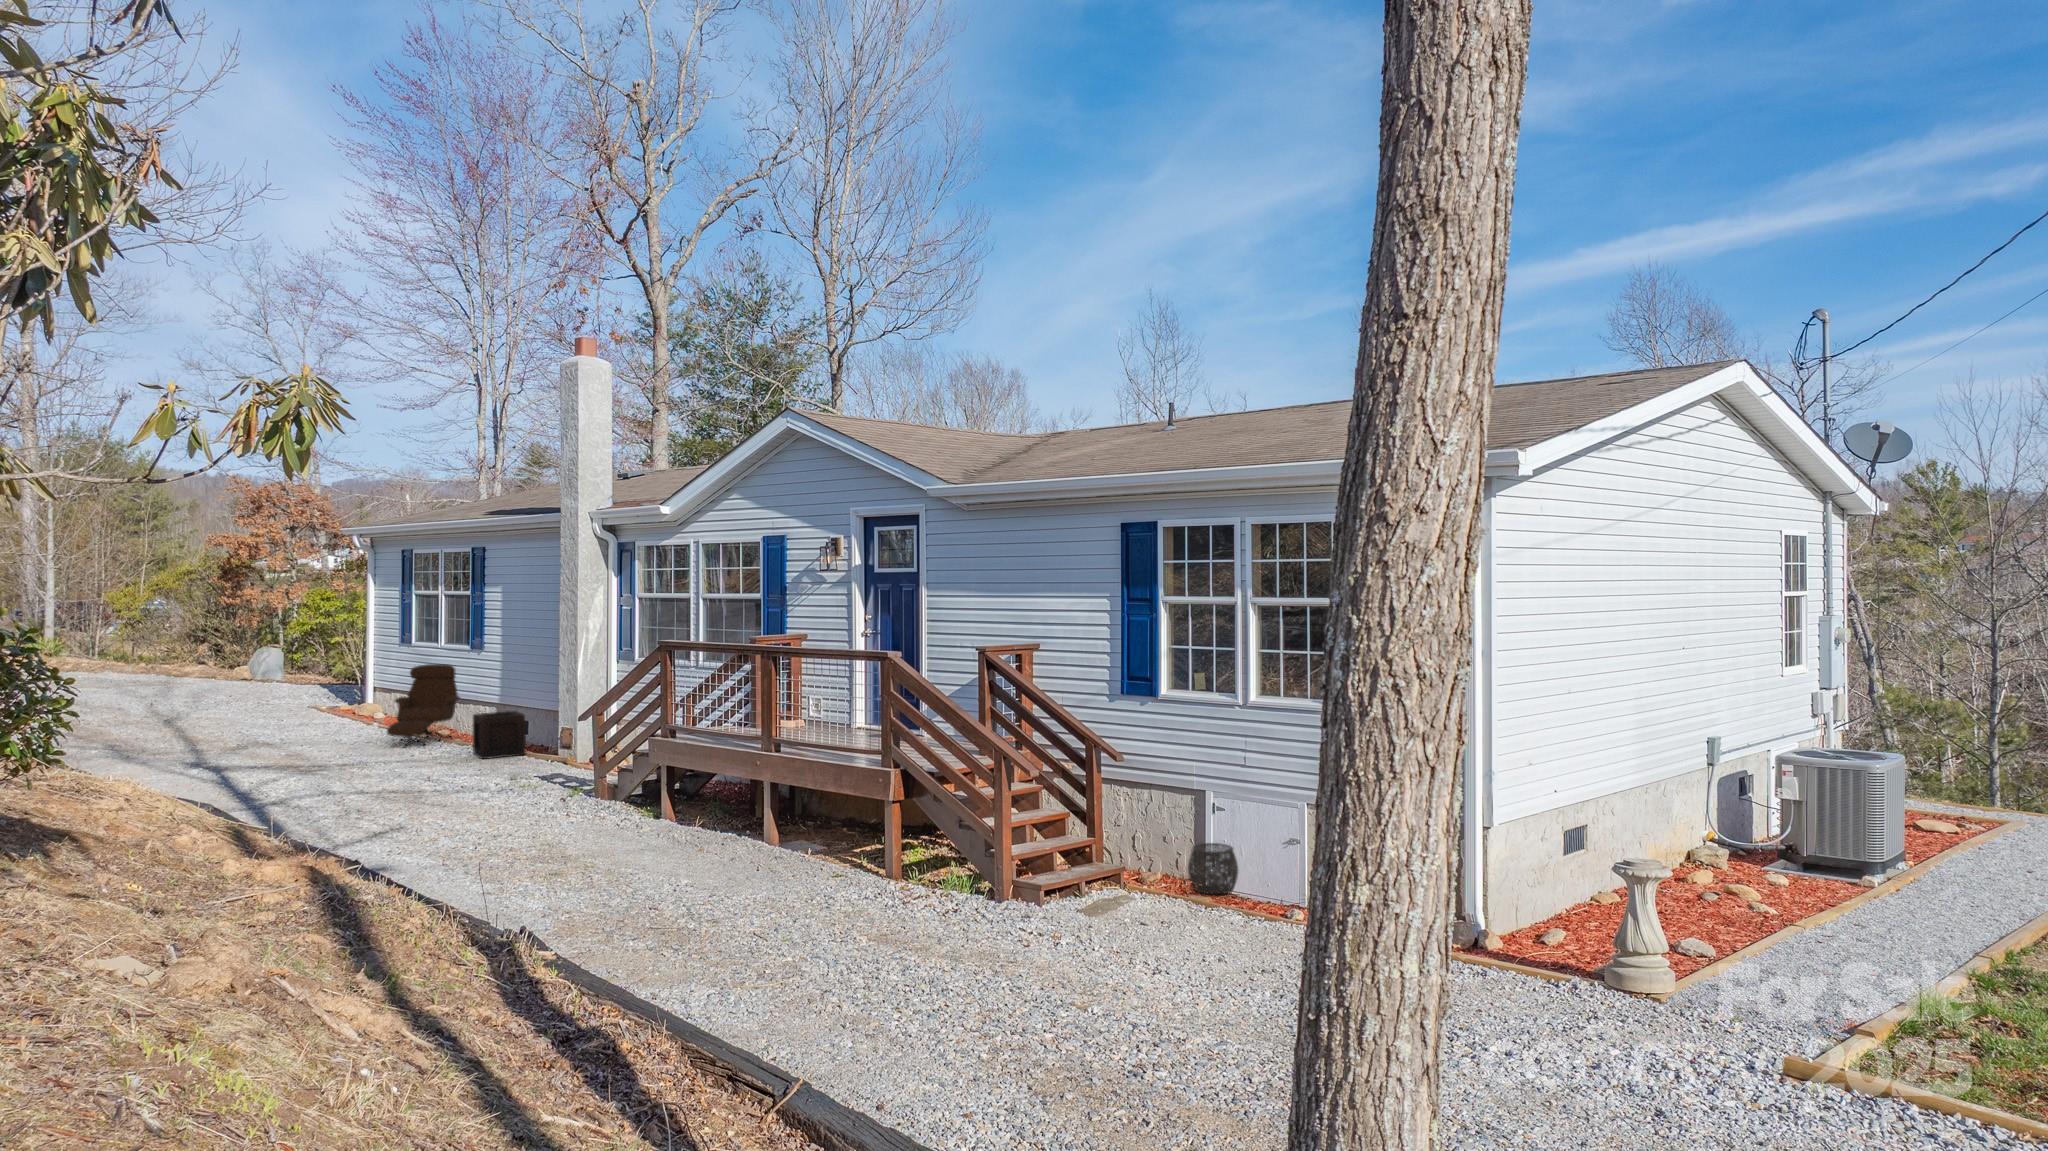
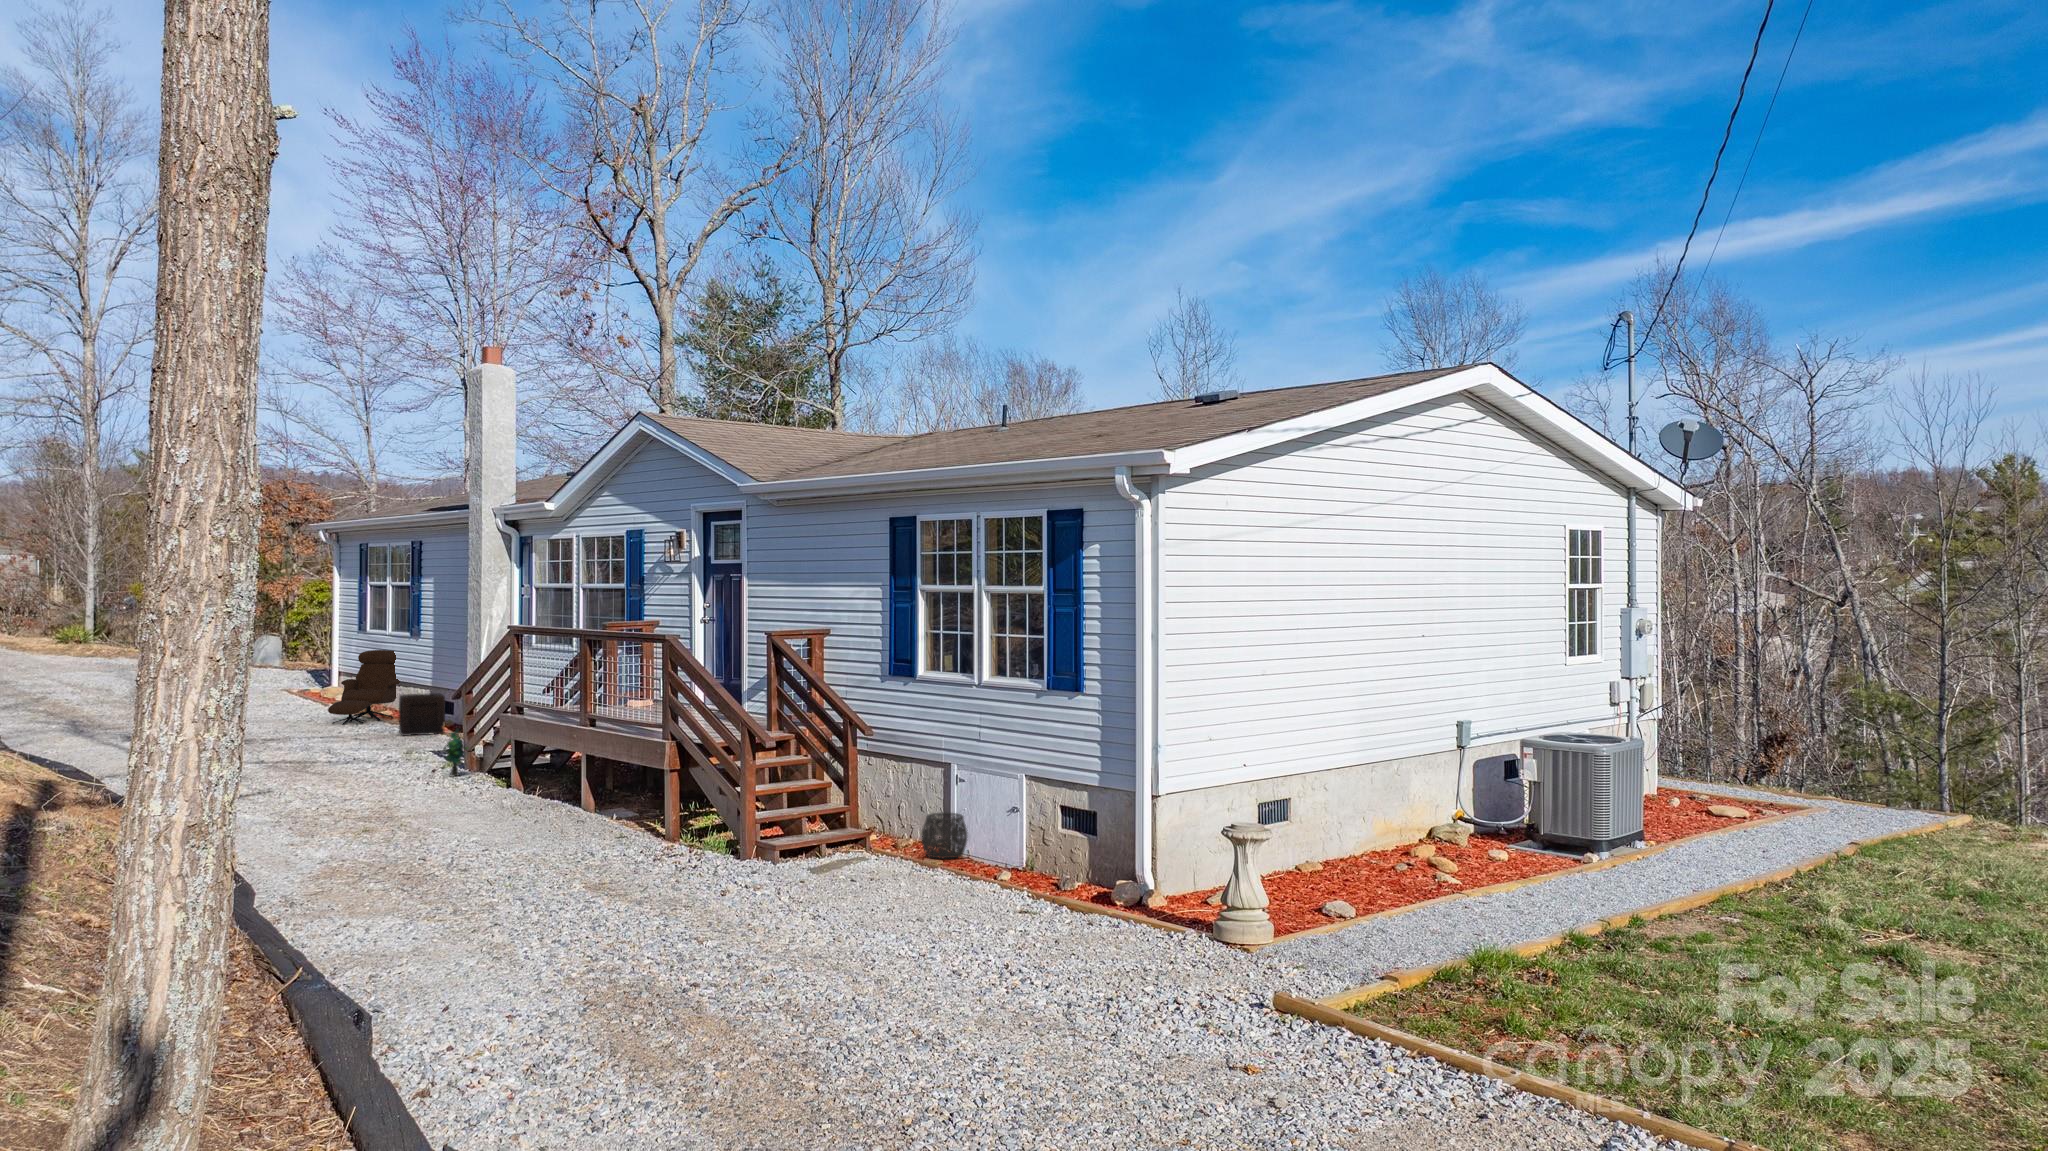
decorative plant: none [573,756,603,809] -> present [443,728,468,777]

